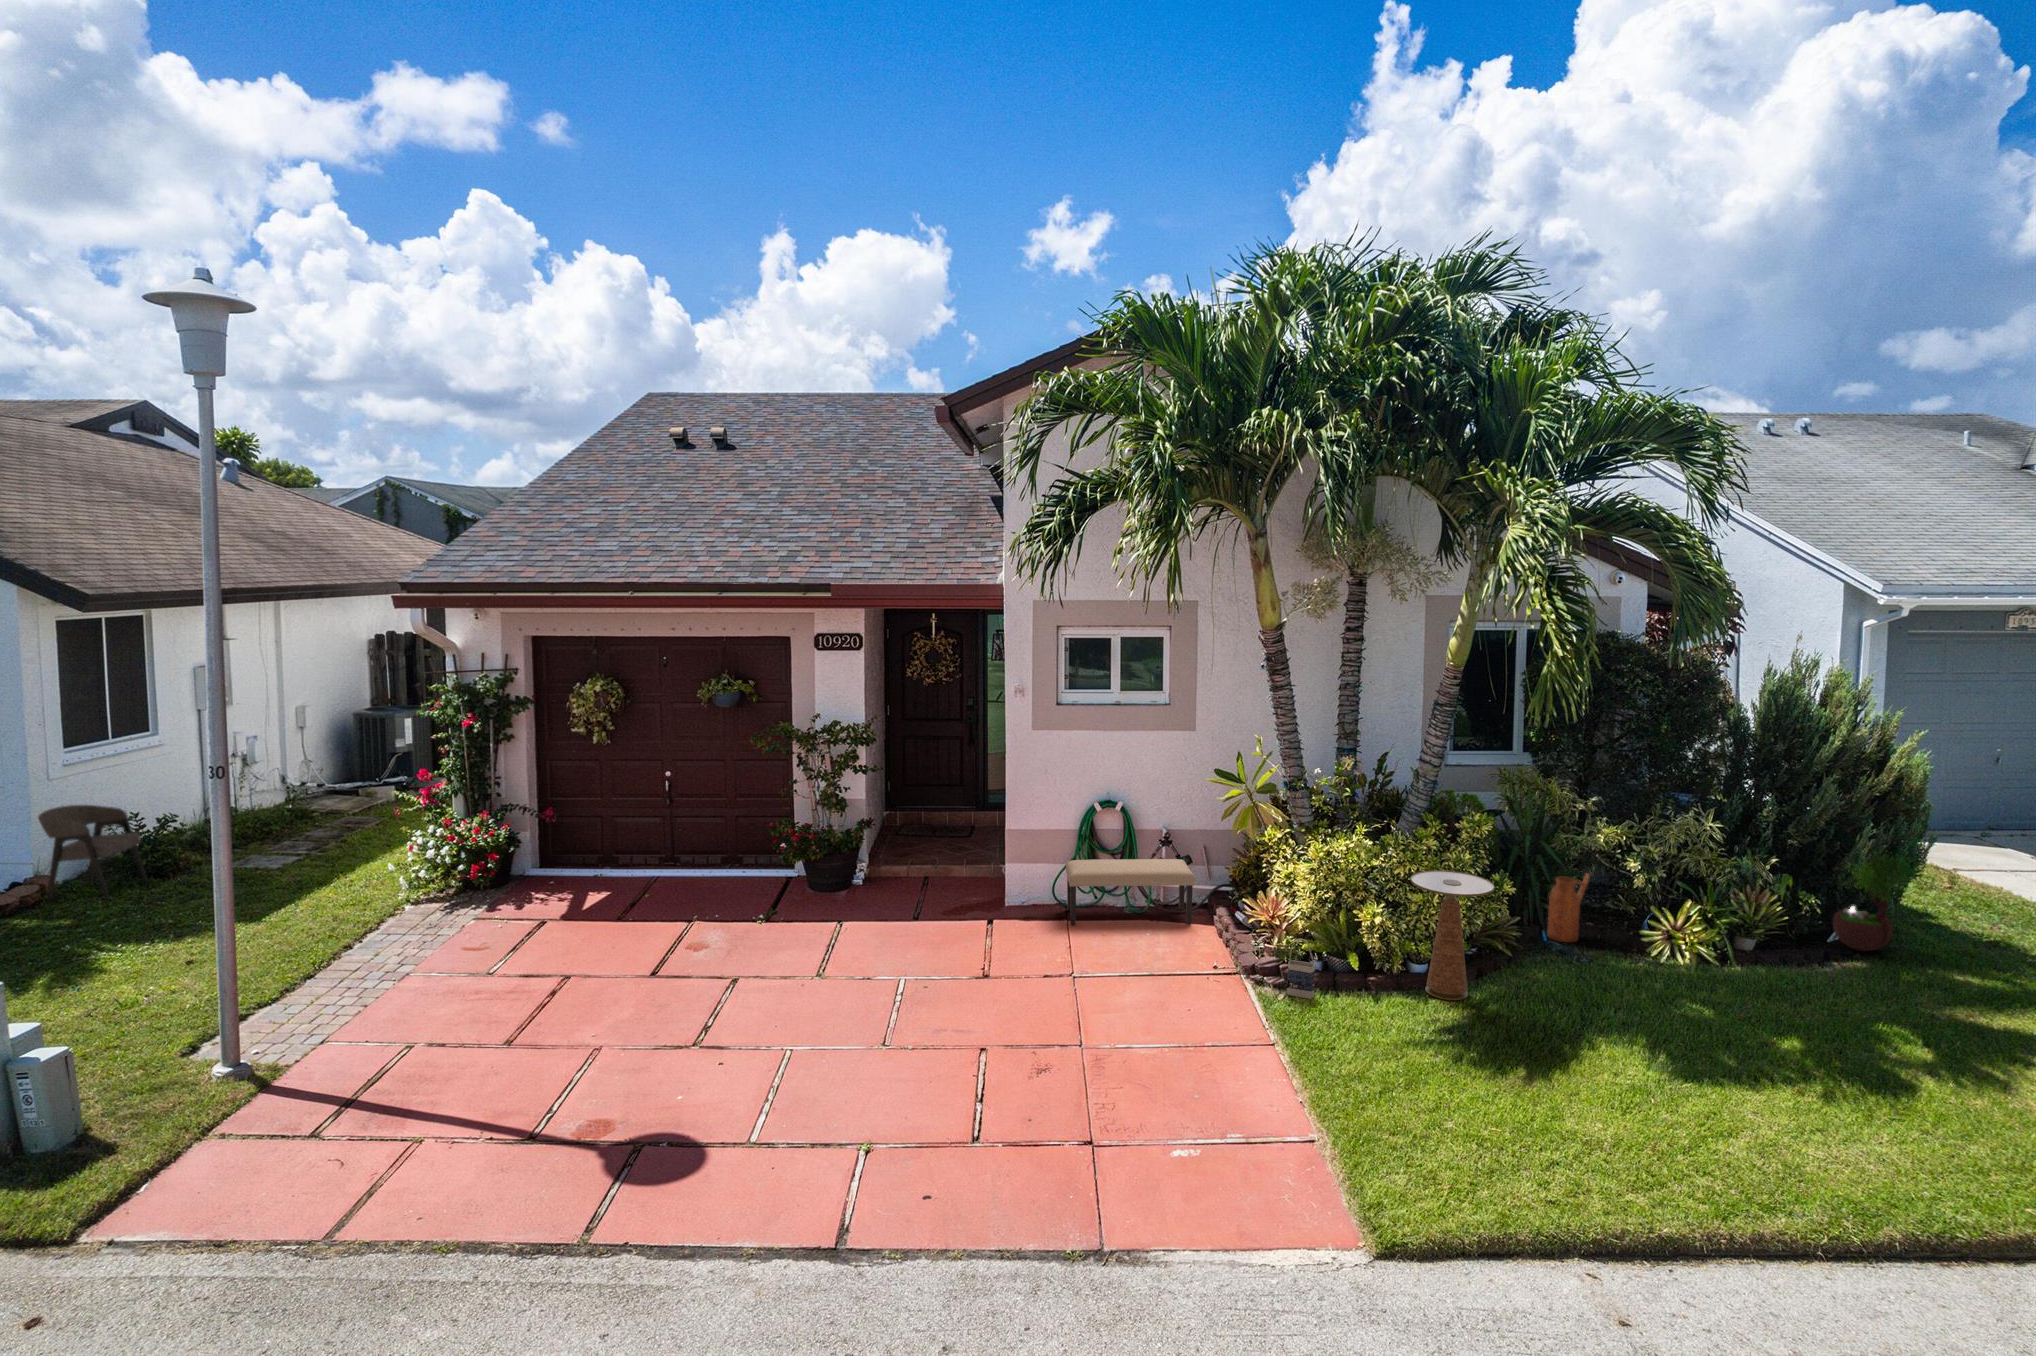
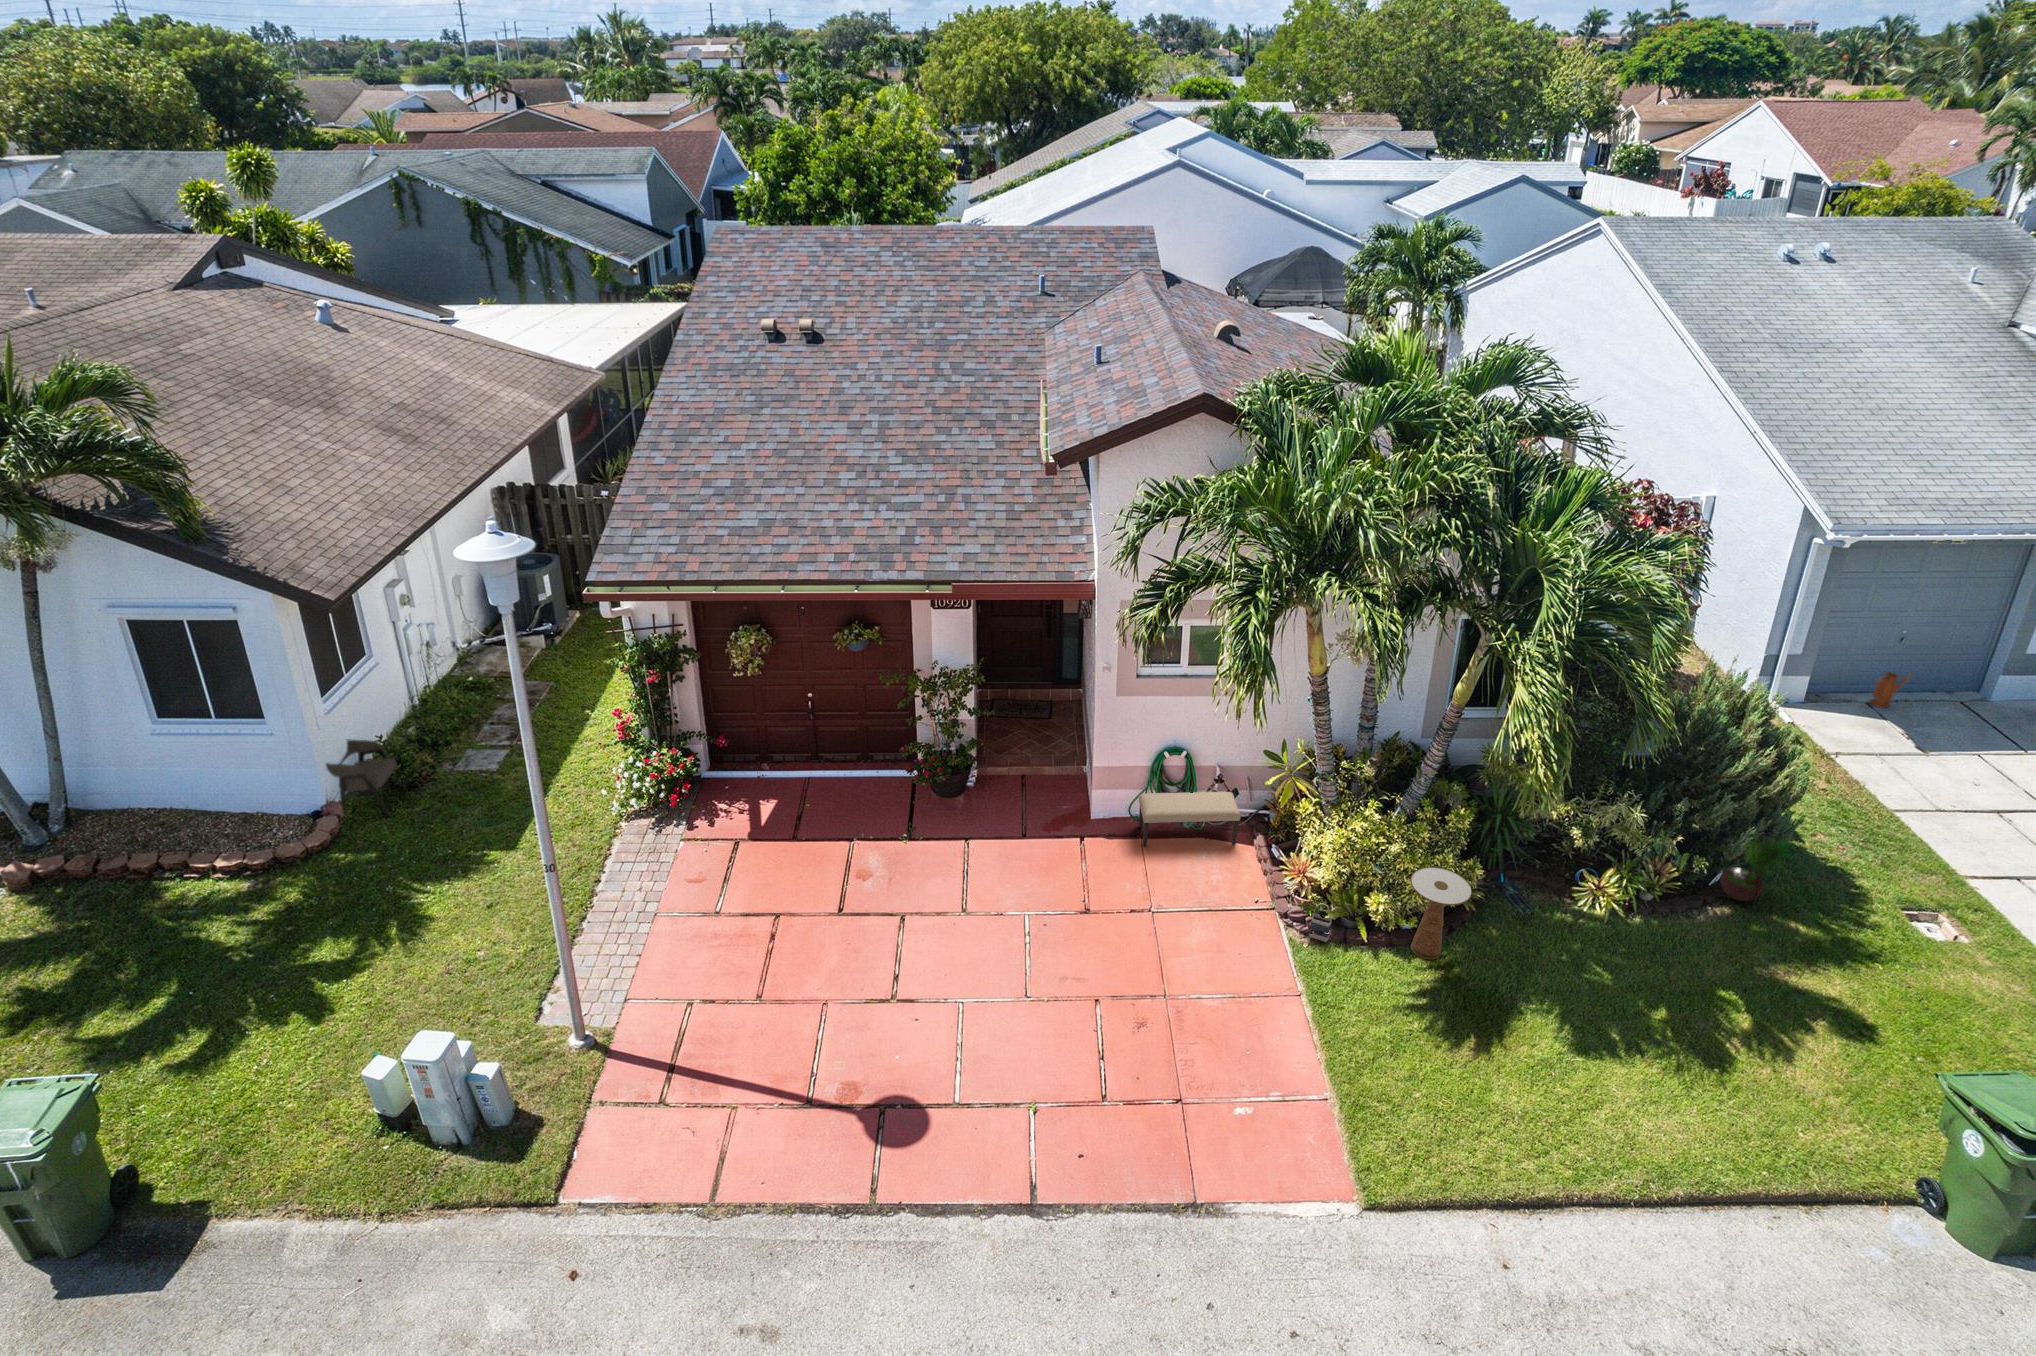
watering can: present [1547,873,1590,942] -> present [1870,672,1912,708]

